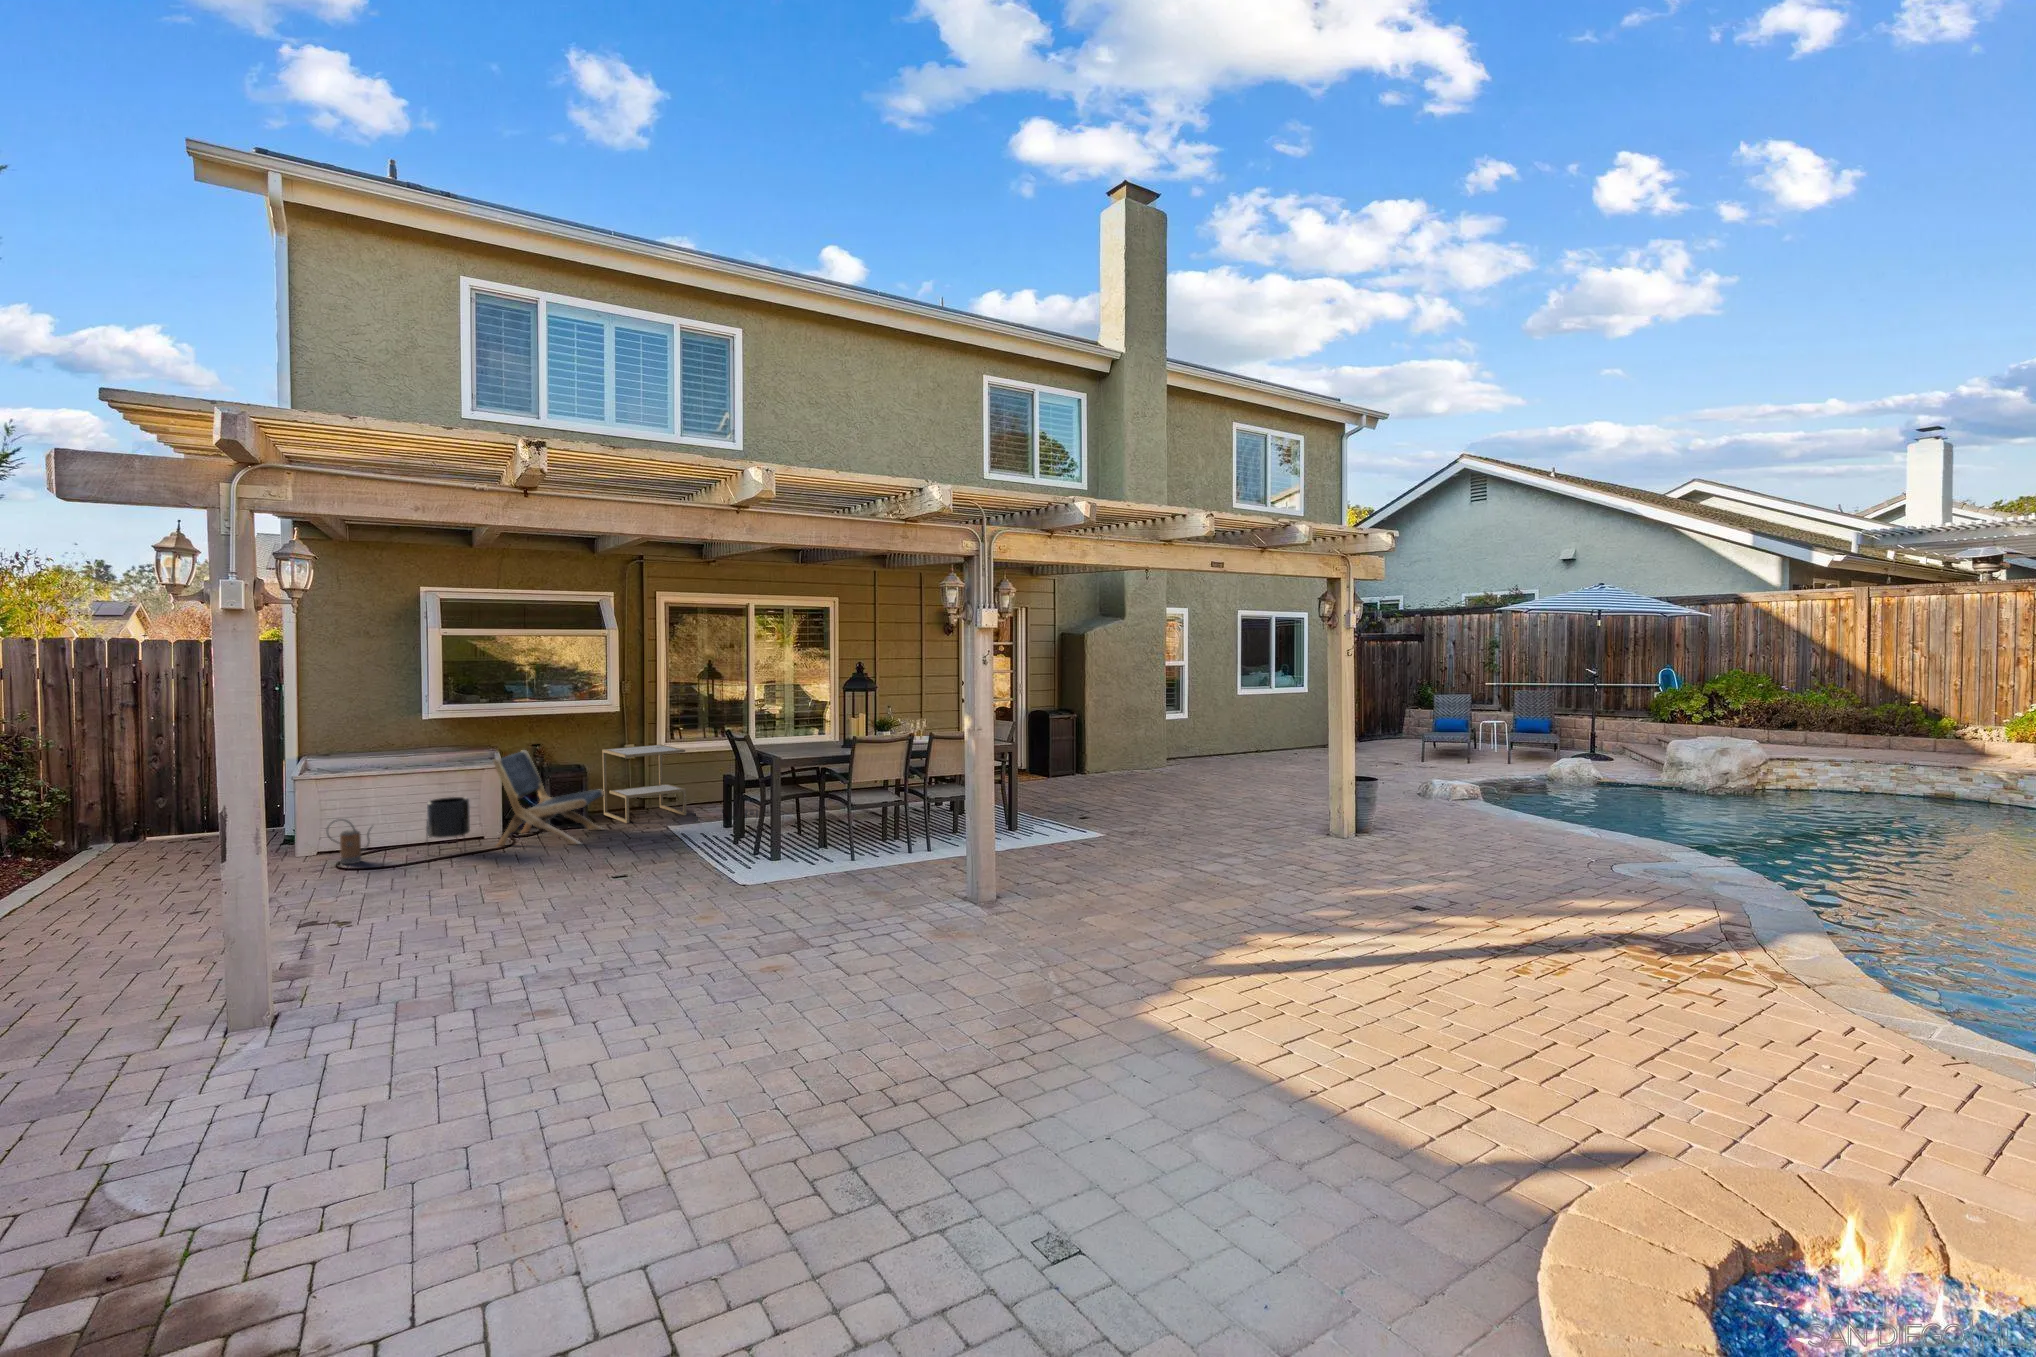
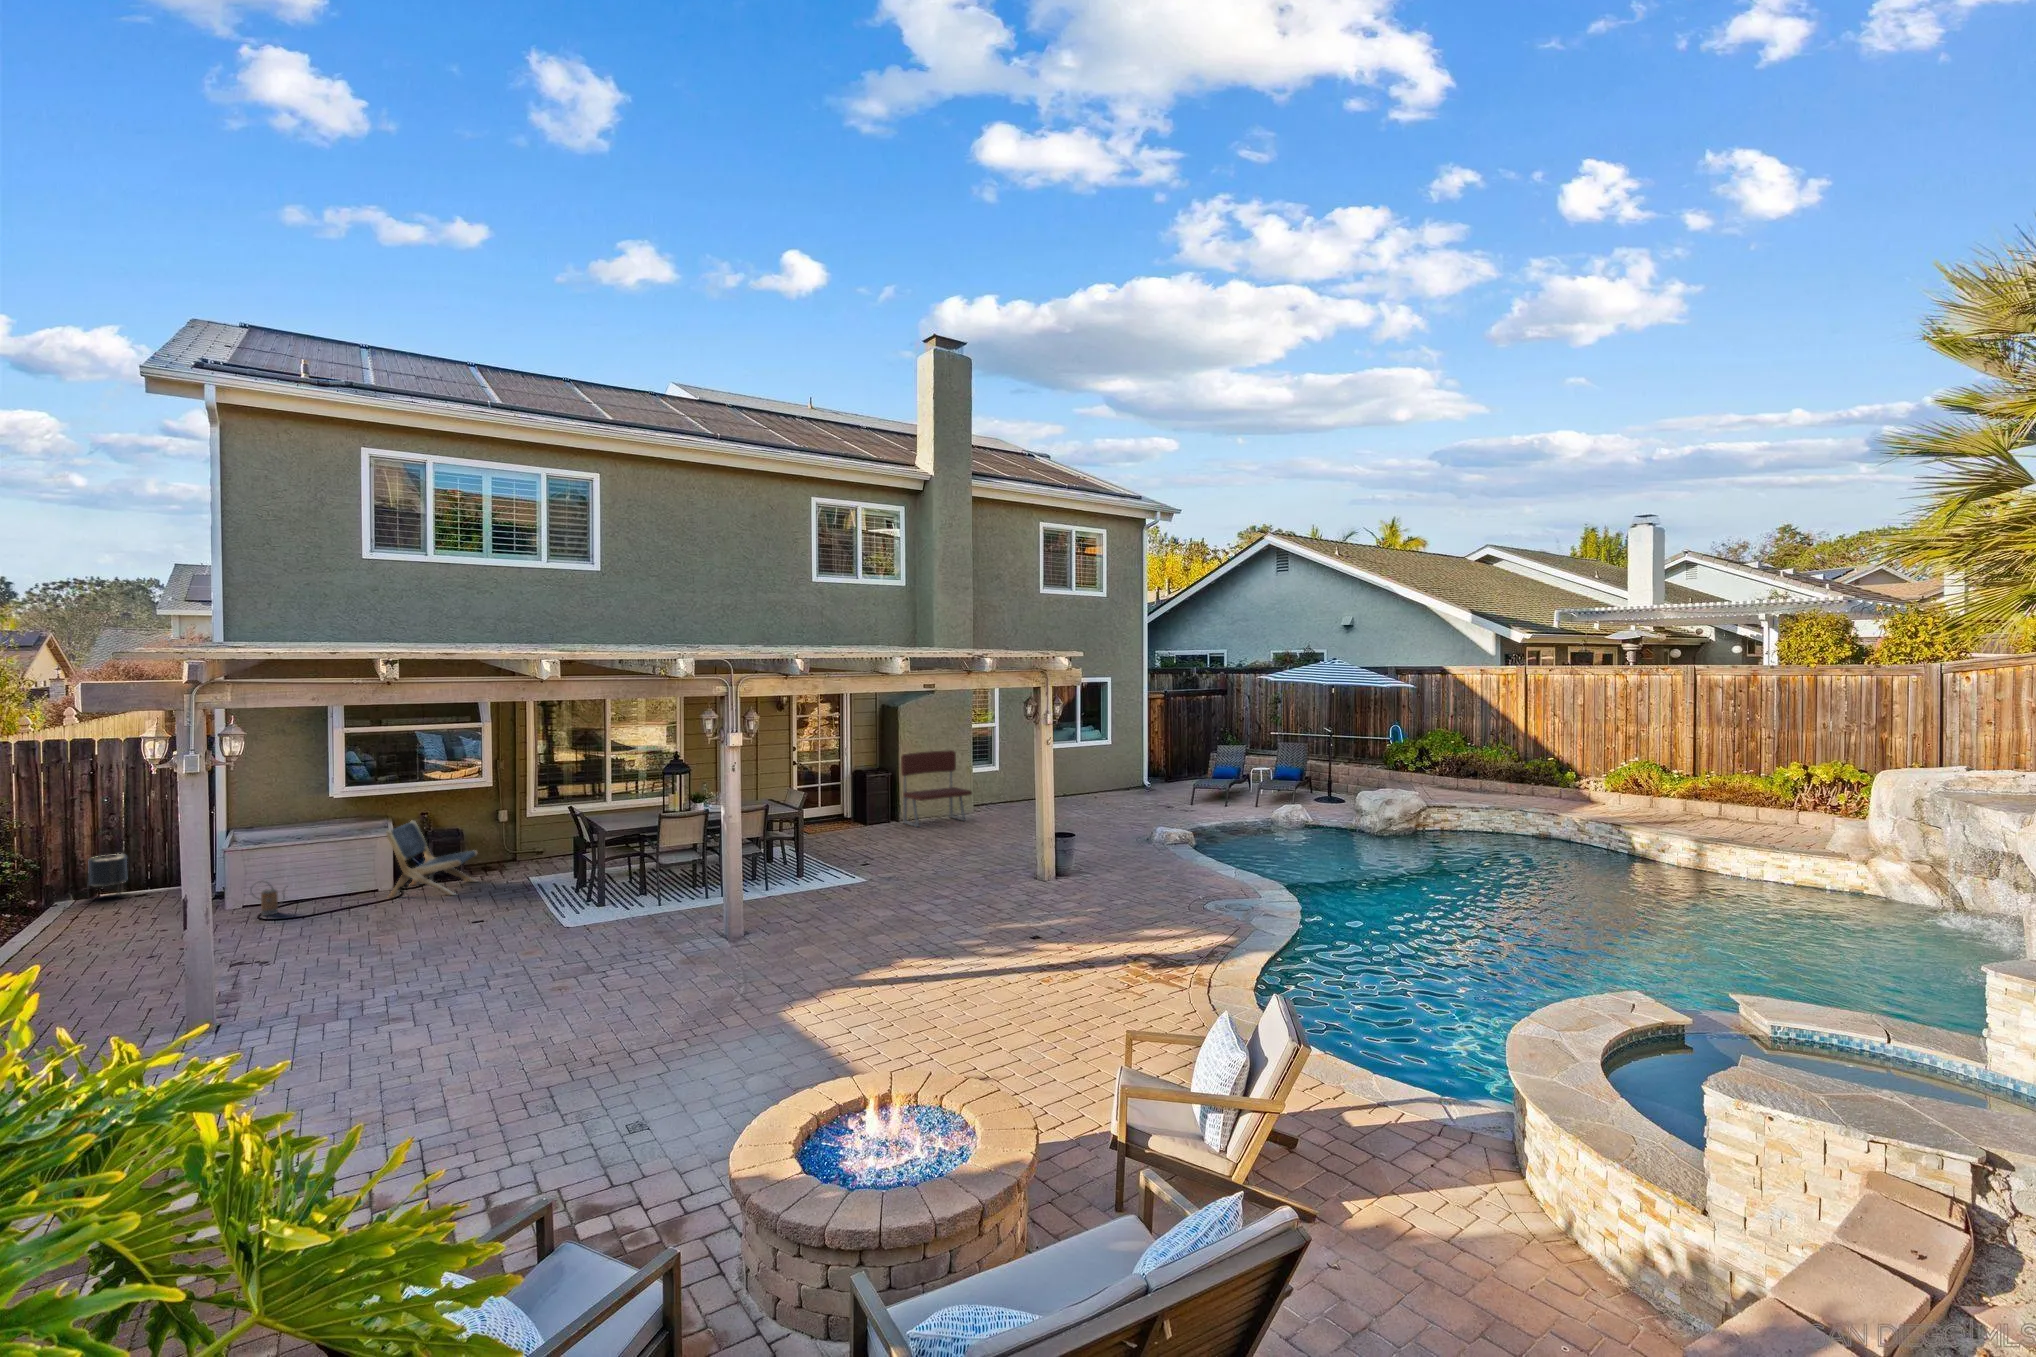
bench: none [1095,686,1182,779] -> present [901,750,972,827]
side table: present [602,745,687,823] -> none [480,810,549,875]
planter: present [426,797,470,838] -> present [87,854,127,886]

